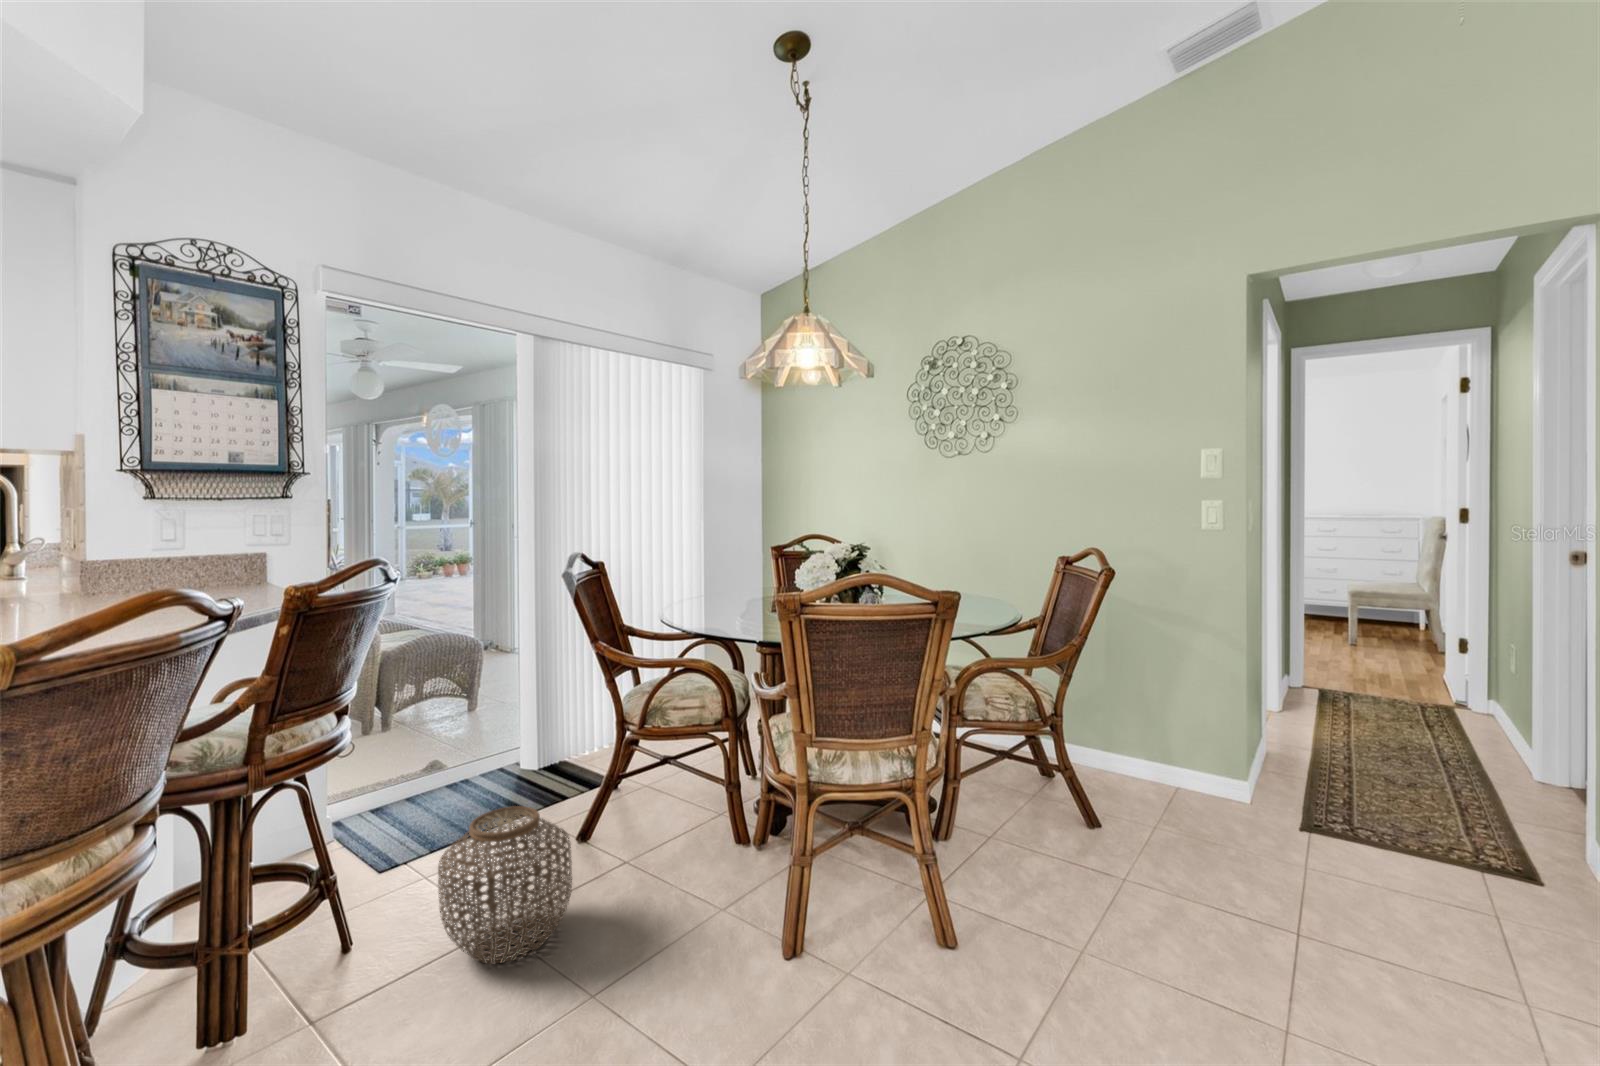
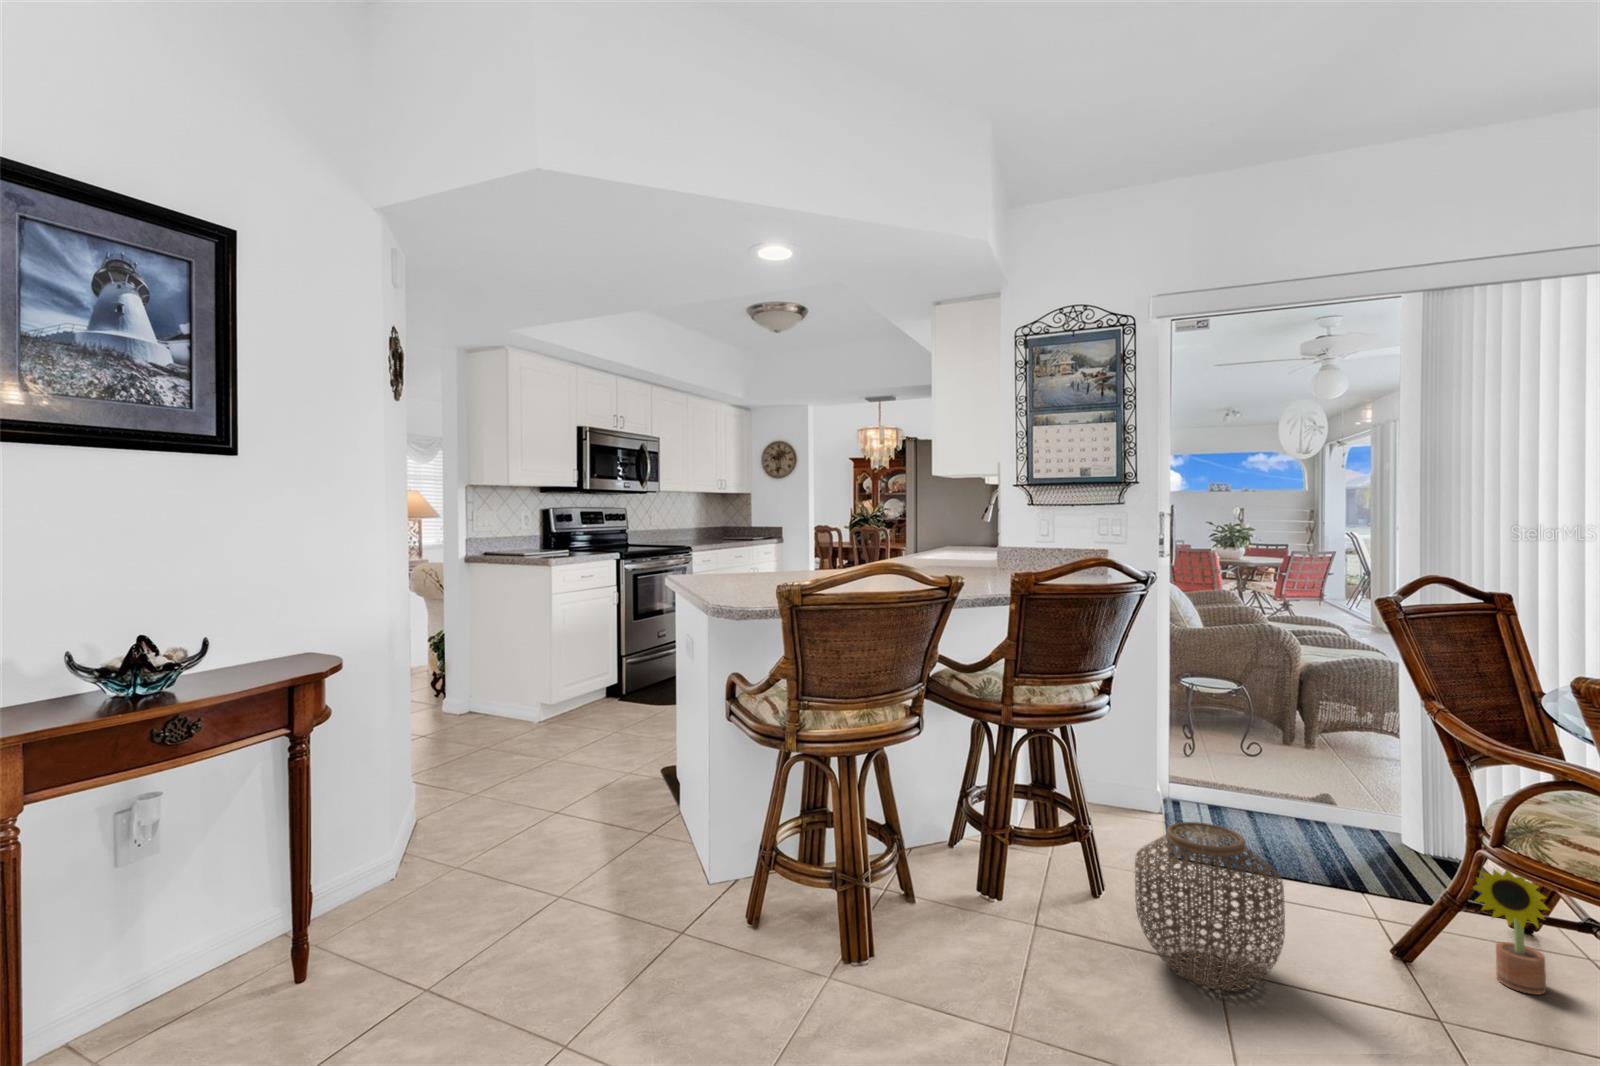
decorative plant: none [636,757,678,835] -> present [1473,870,1549,994]

